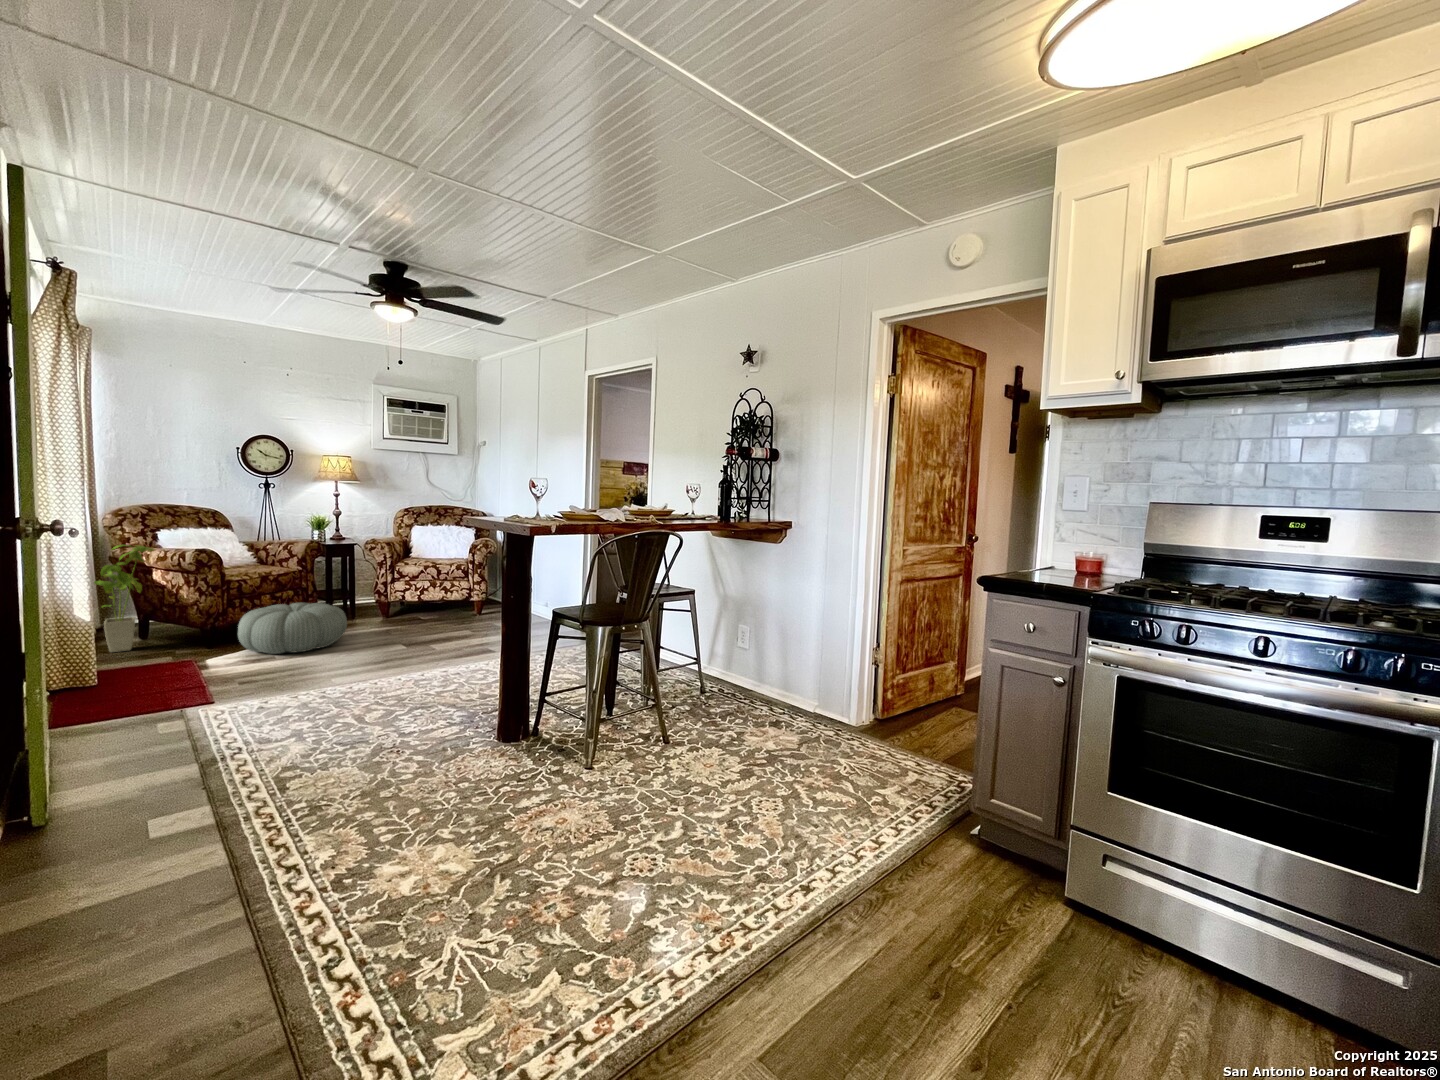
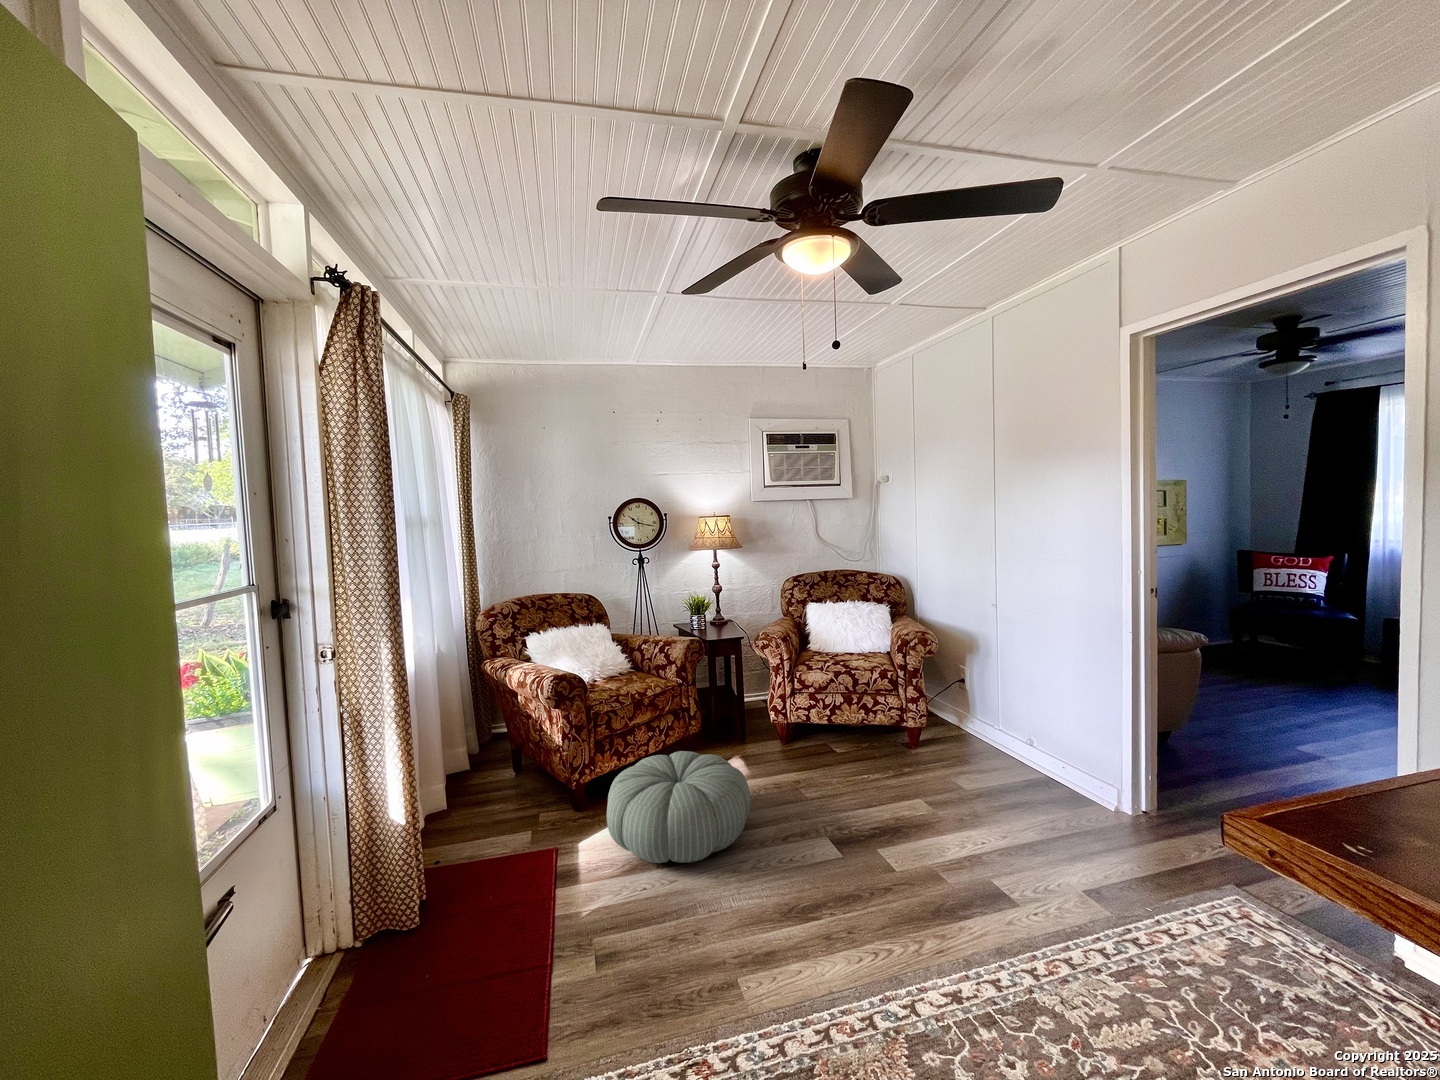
house plant: present [94,545,155,652] -> none [455,666,523,816]

